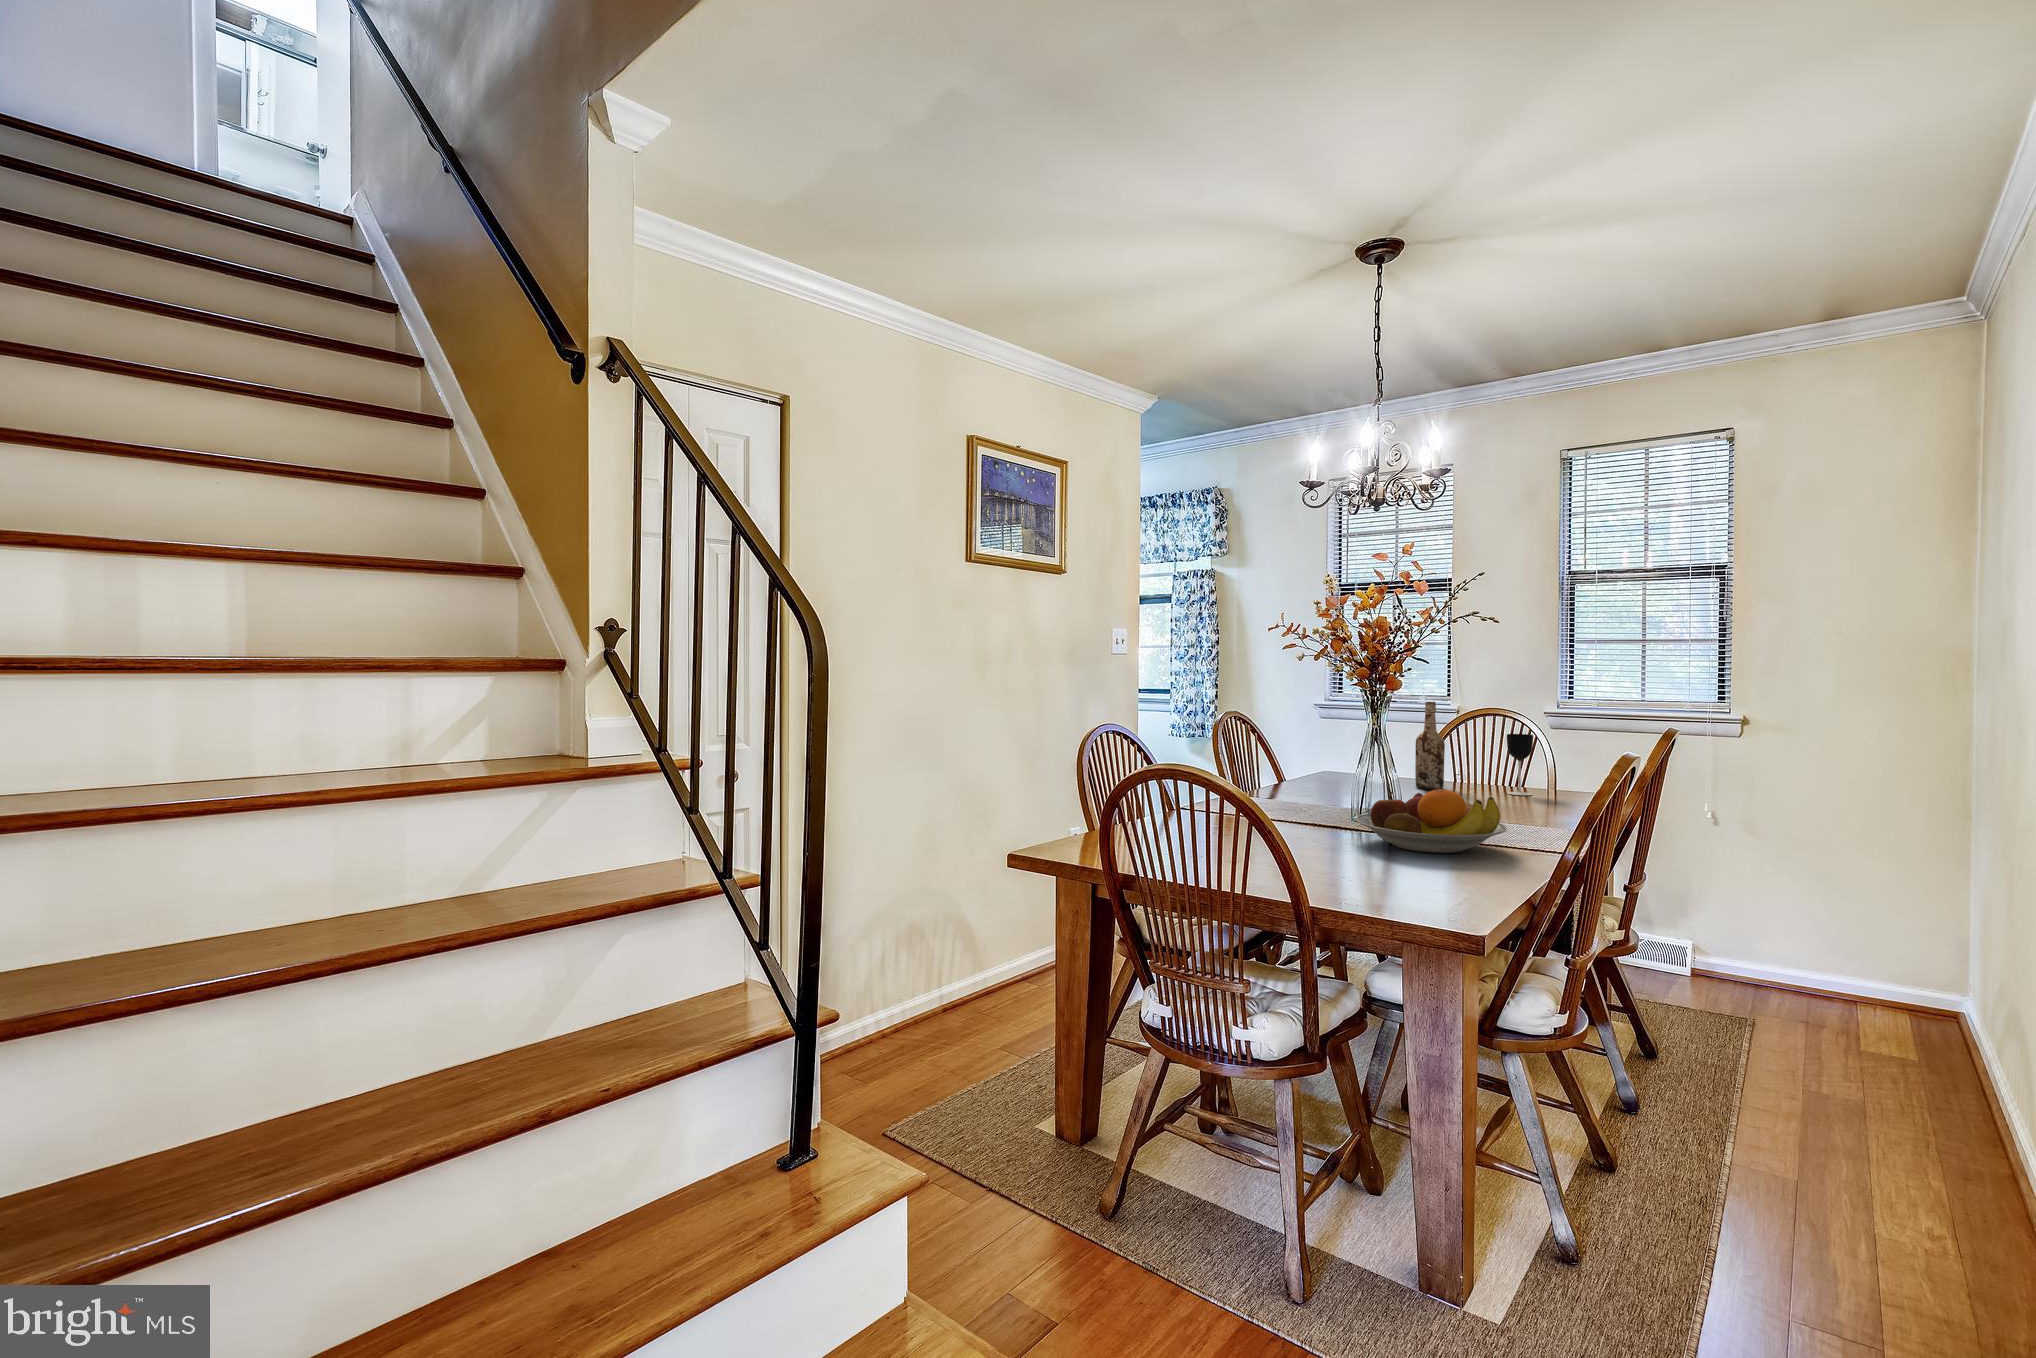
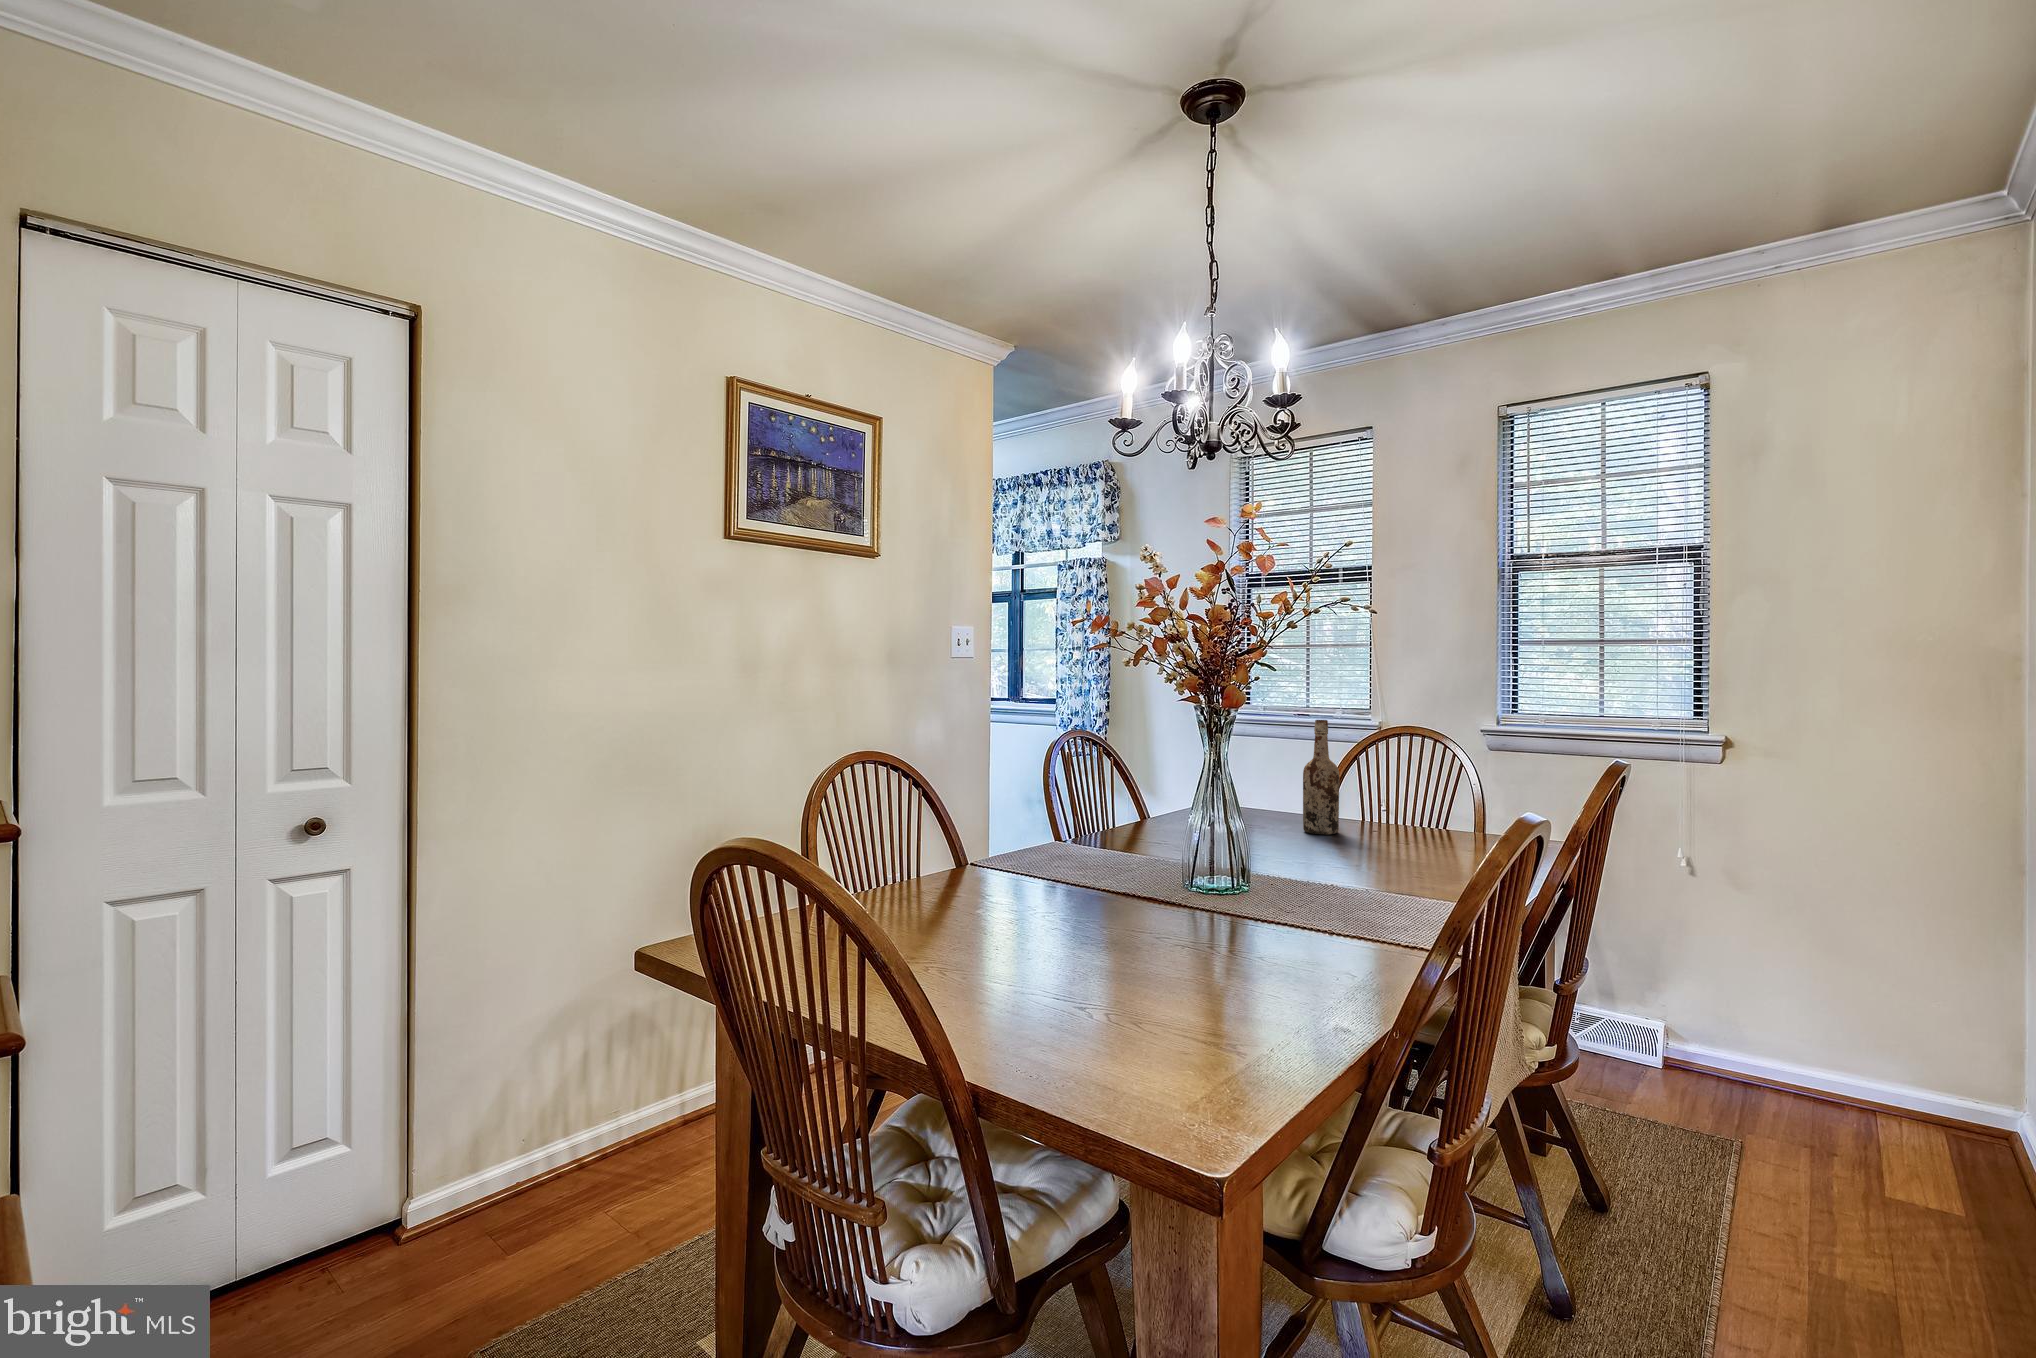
wine glass: present [1507,734,1533,795] -> none [1417,762,1450,844]
fruit bowl: present [1356,789,1507,853] -> none [1161,855,1371,951]

